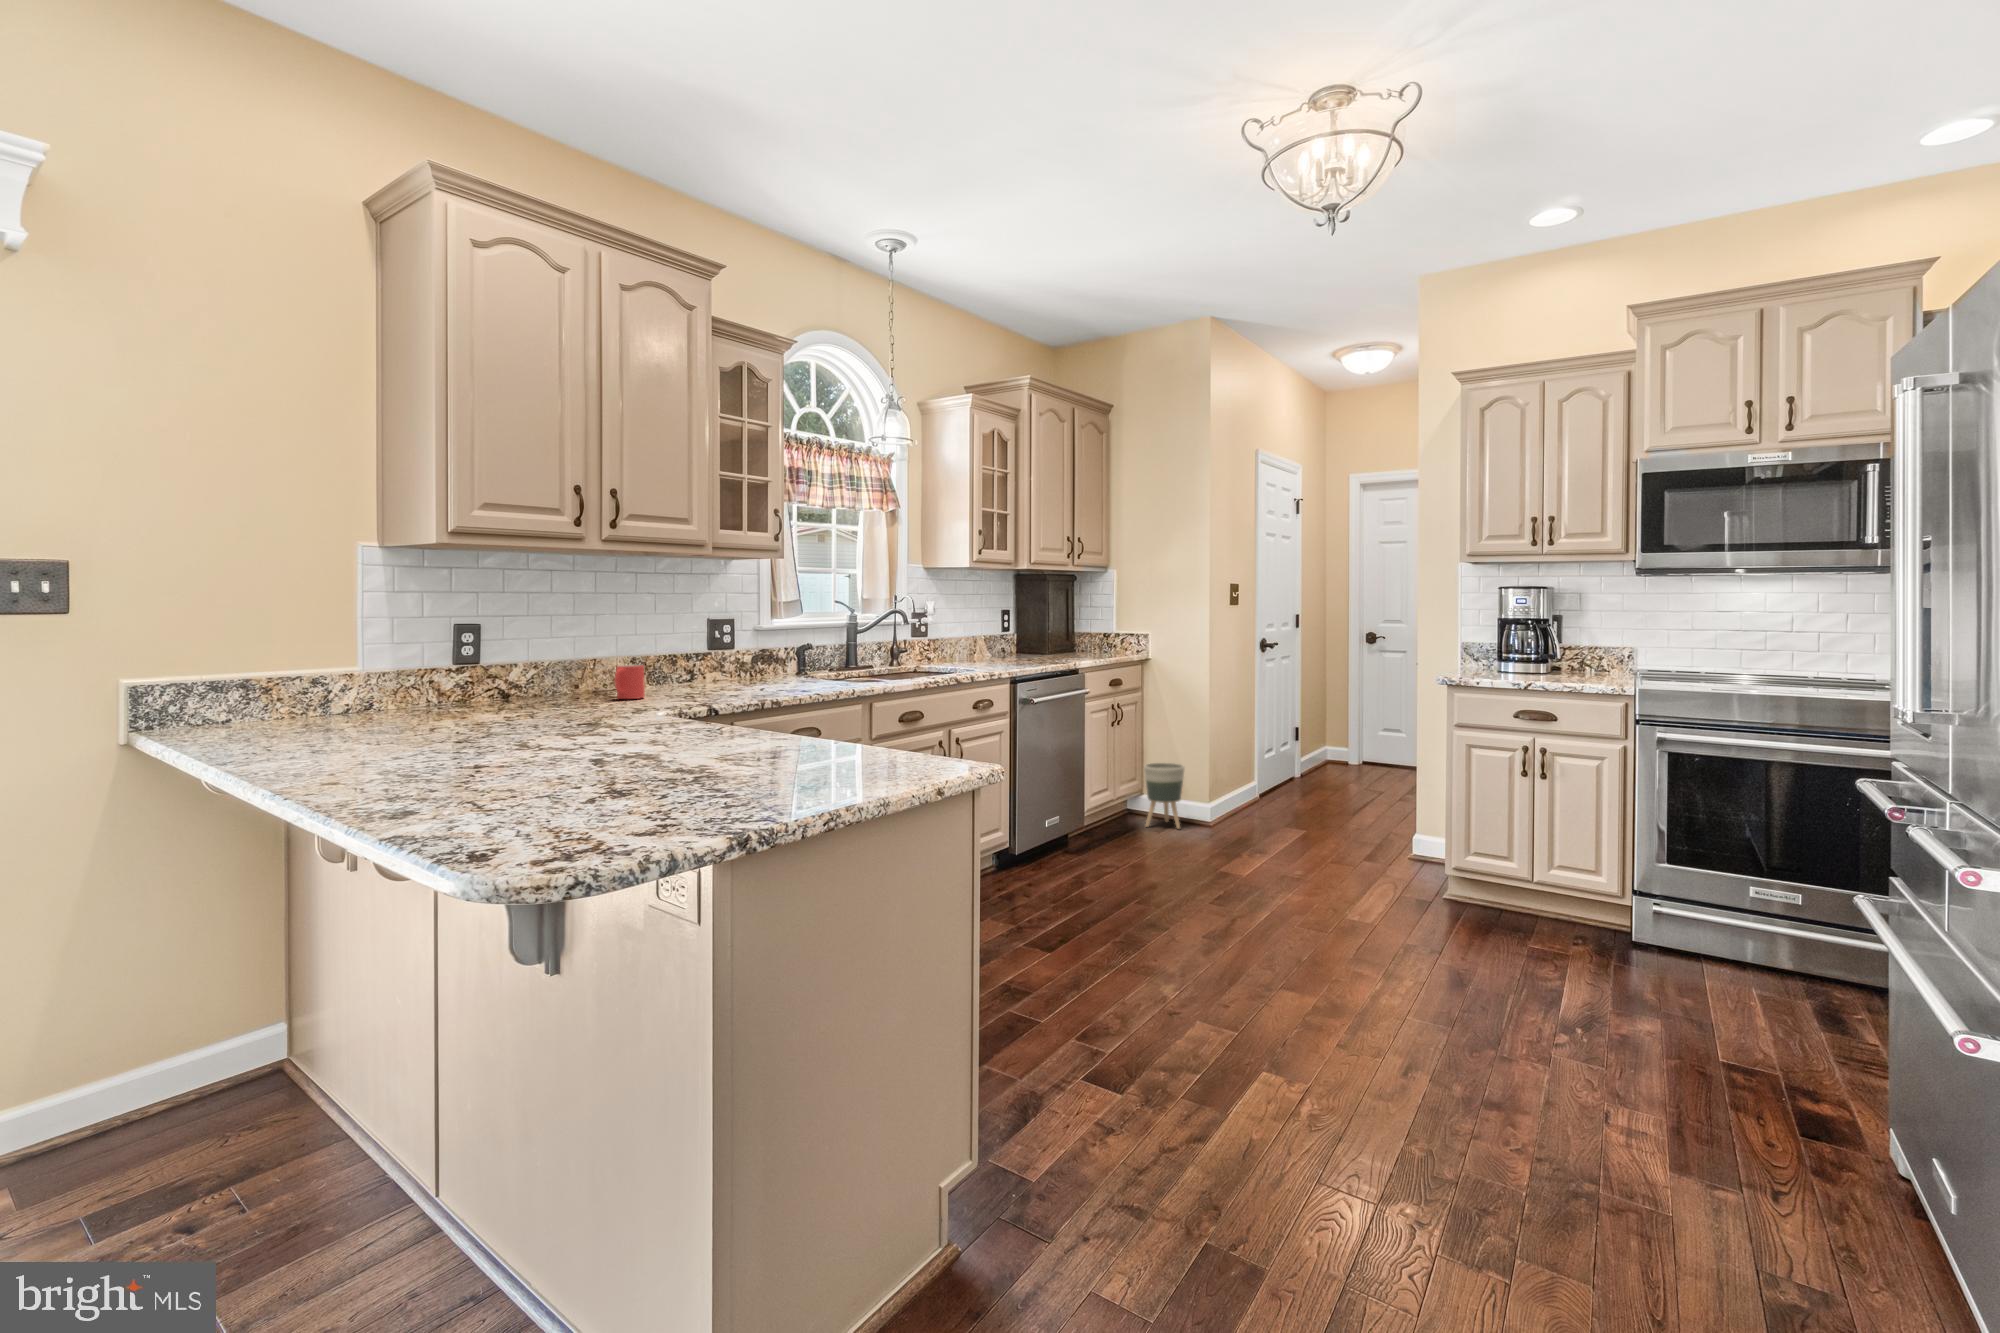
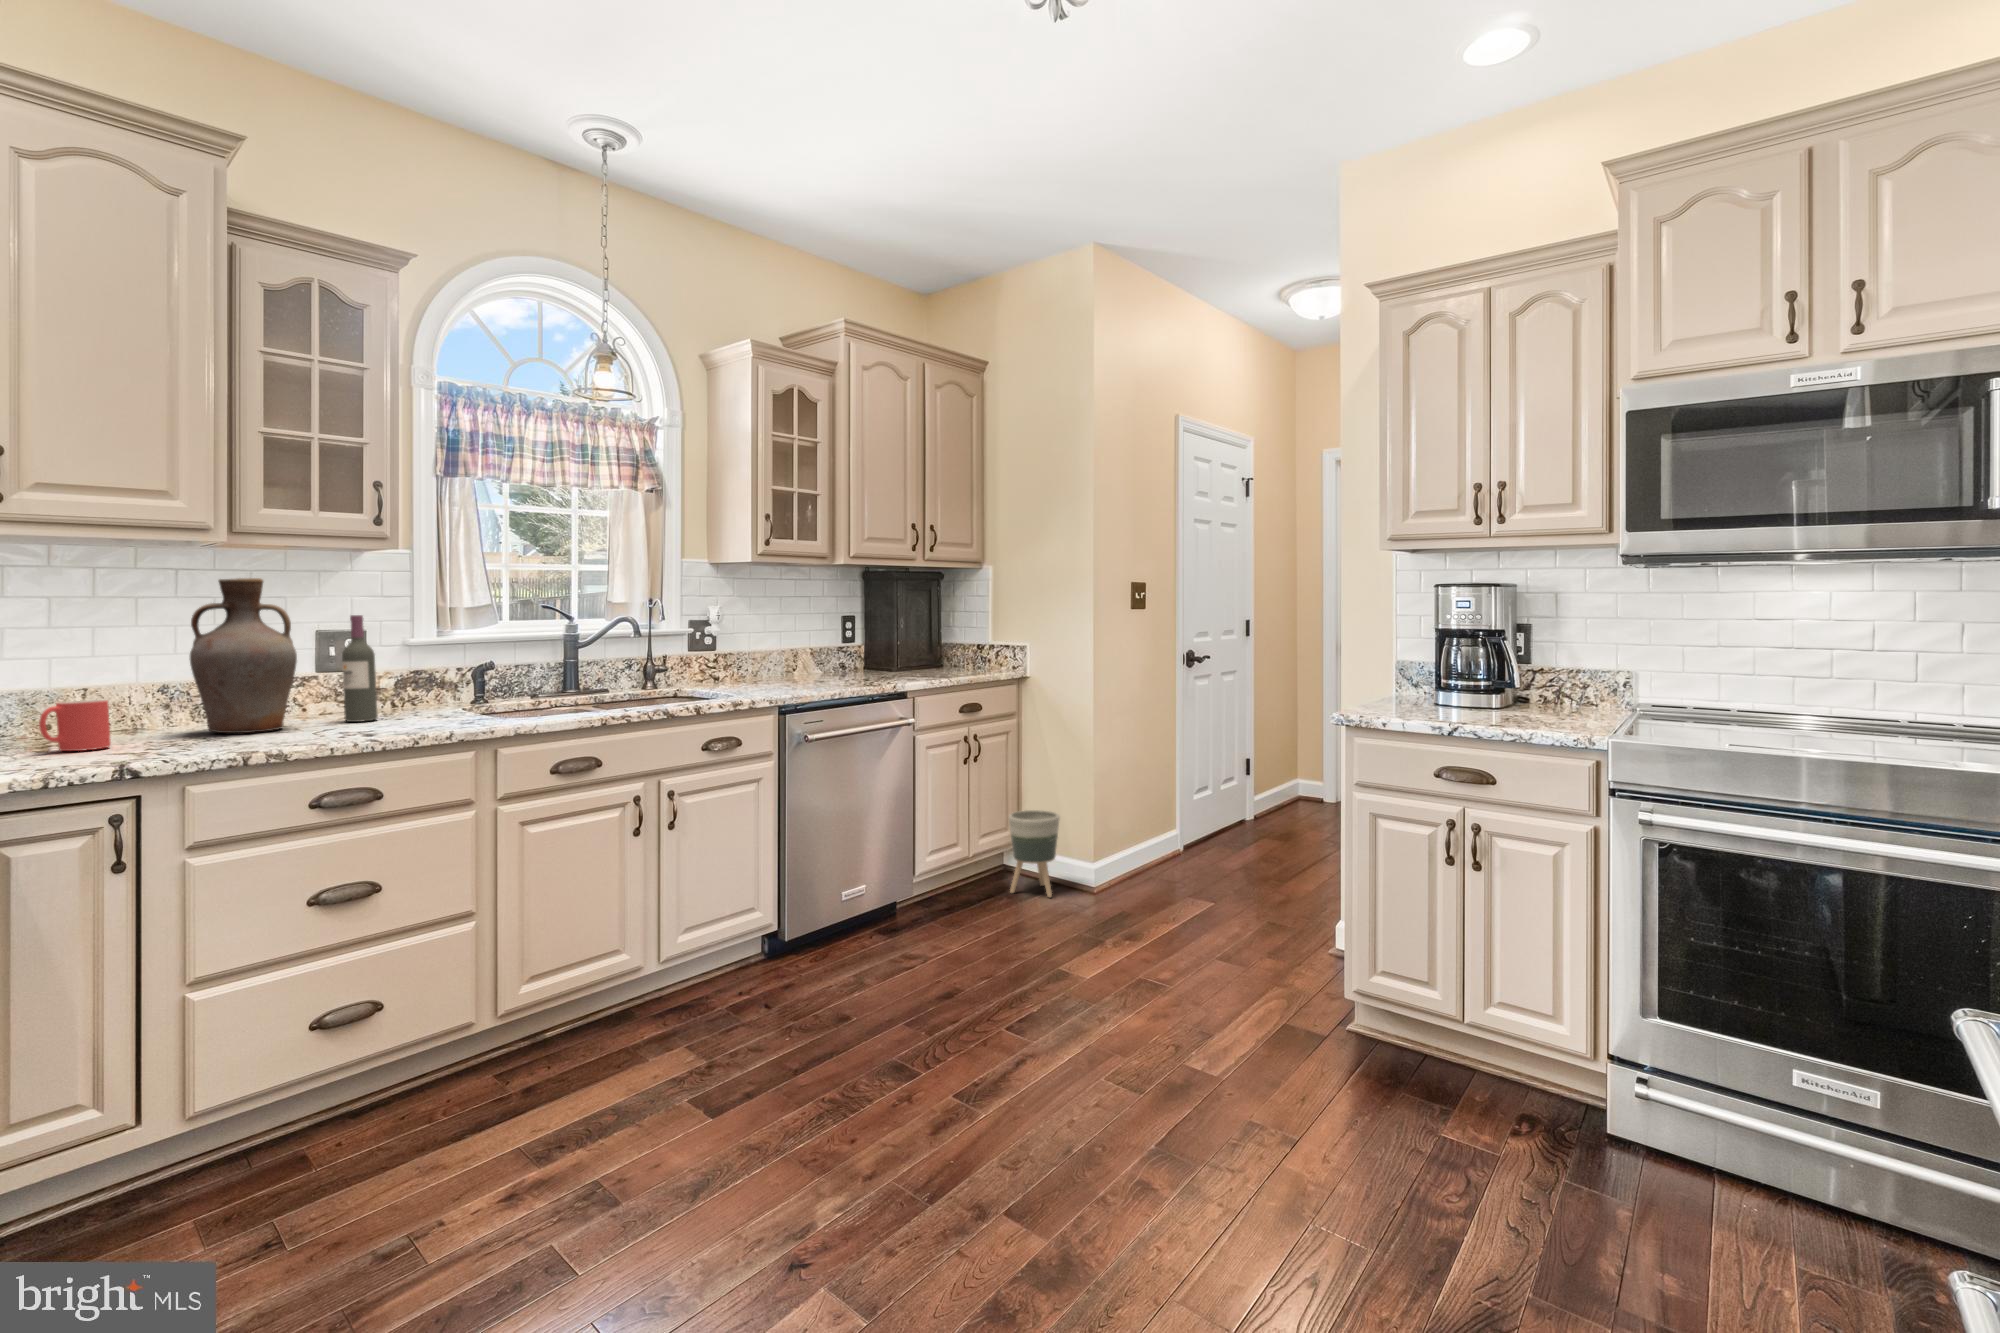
vase: none [659,580,722,691] -> present [190,578,297,733]
wine bottle: none [736,607,757,685] -> present [342,615,378,722]

